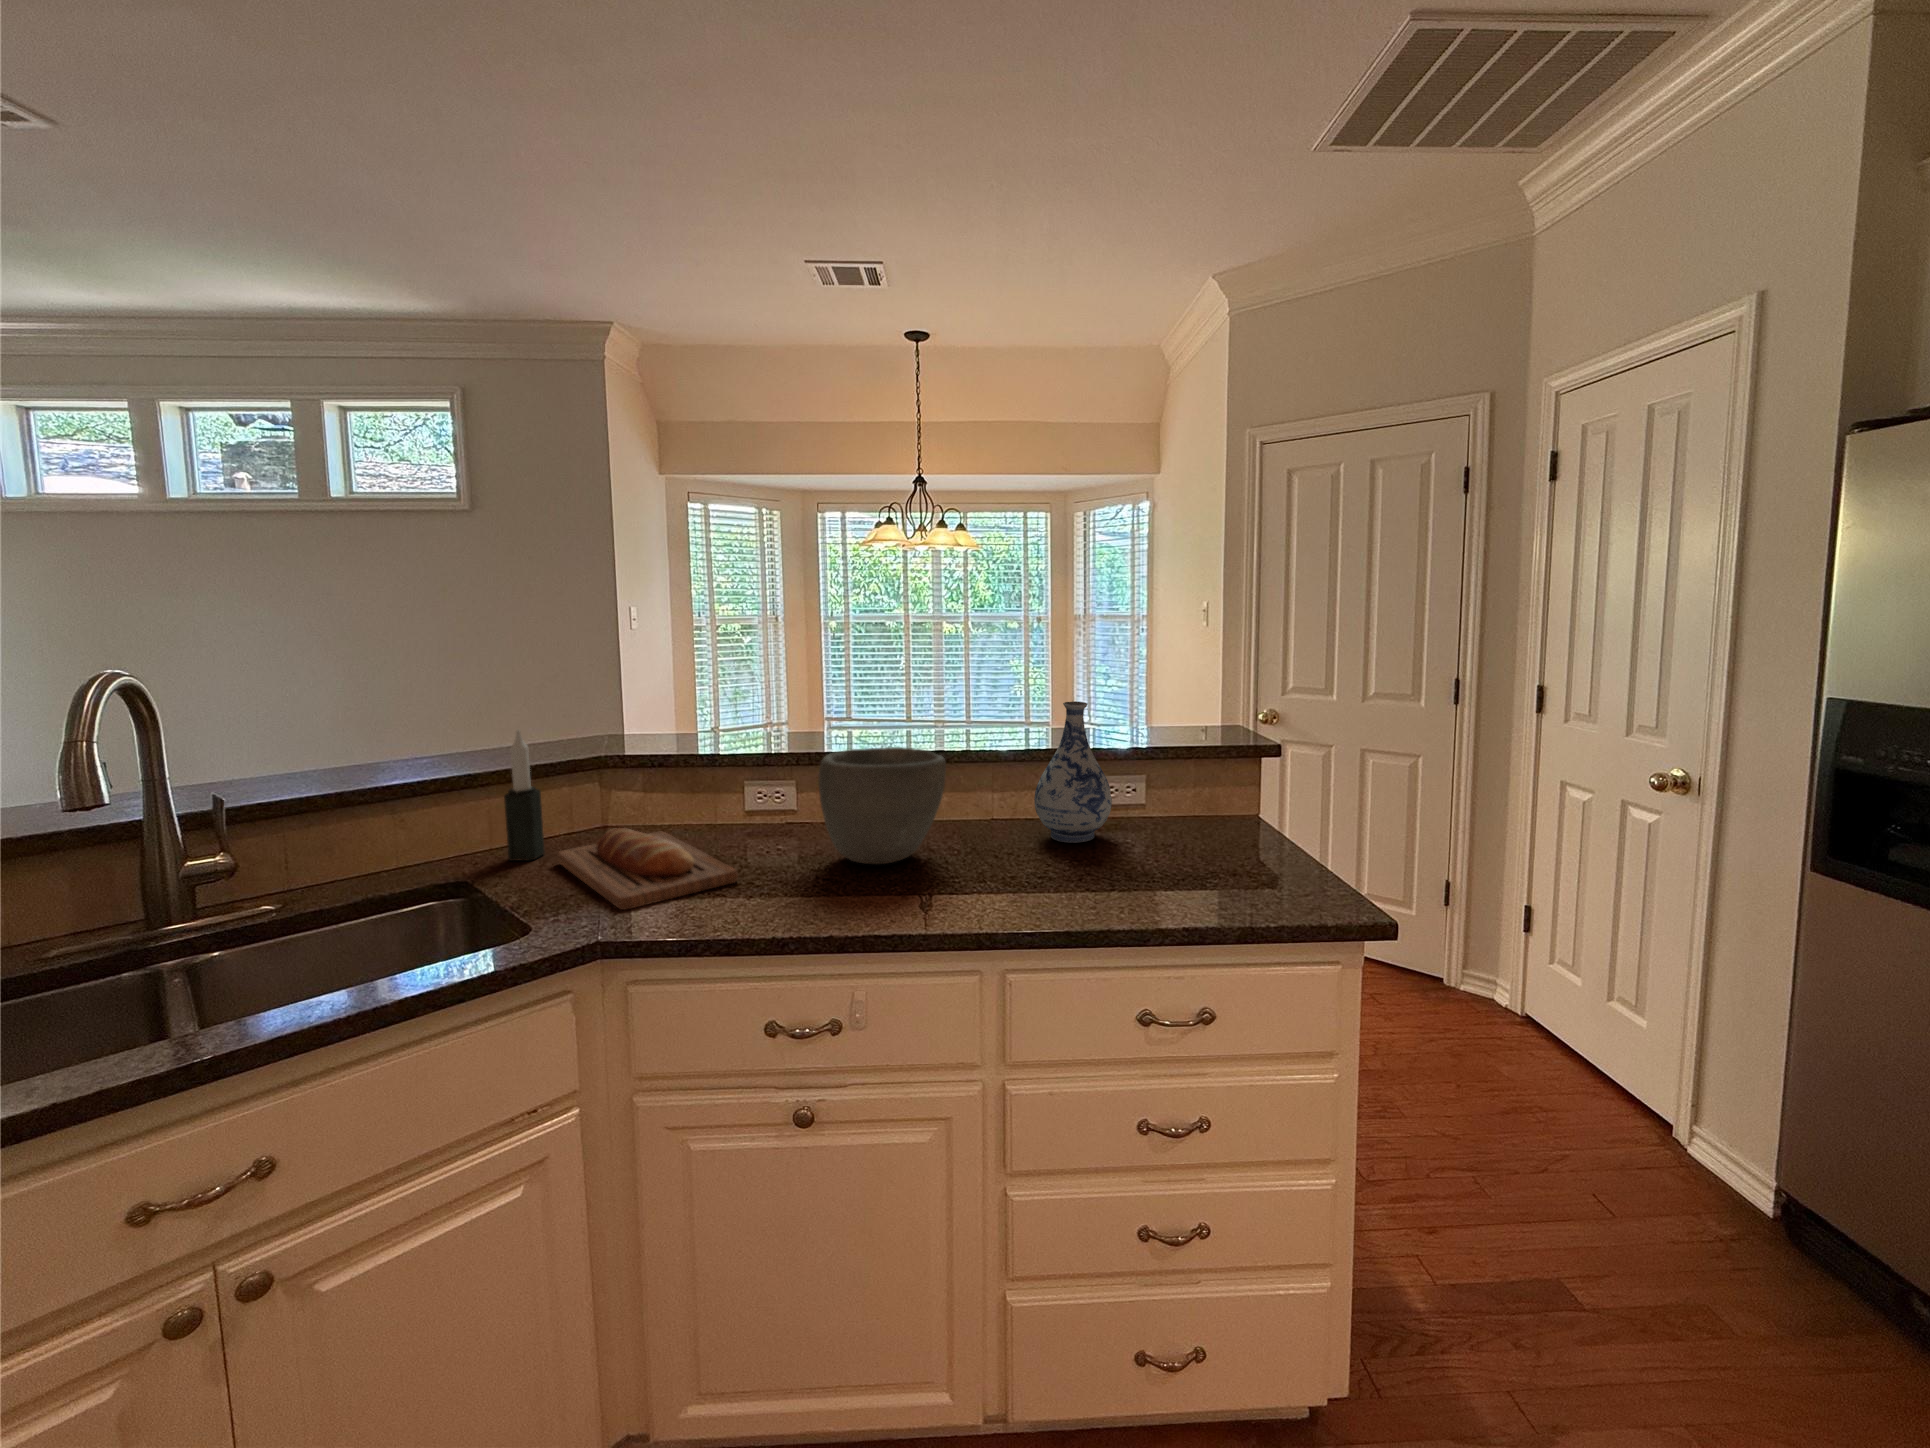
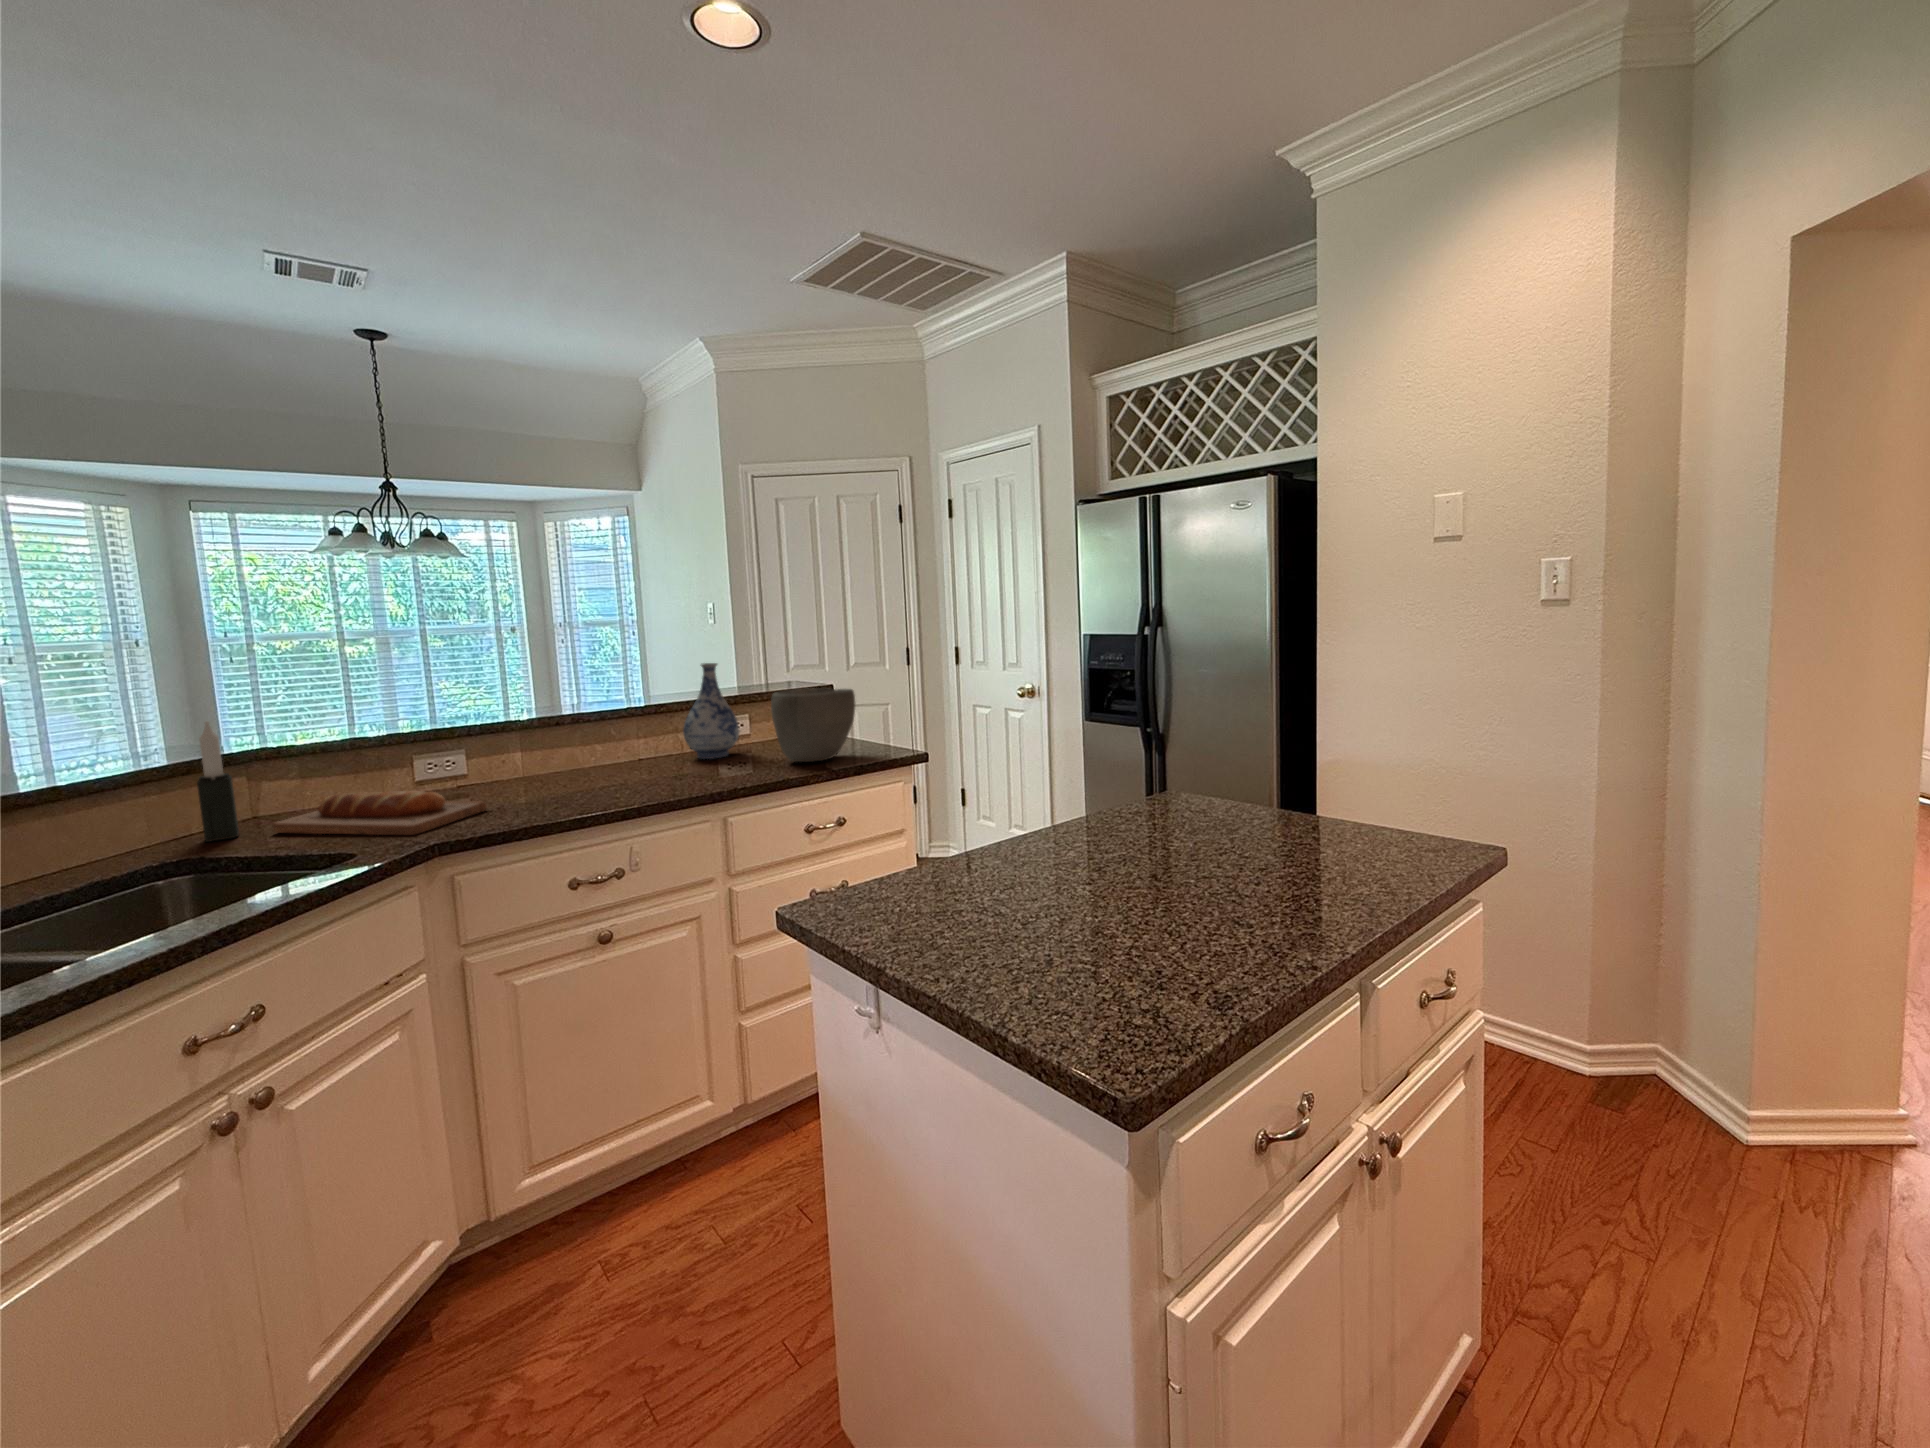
bowl: present [819,747,946,864] -> present [771,688,855,762]

